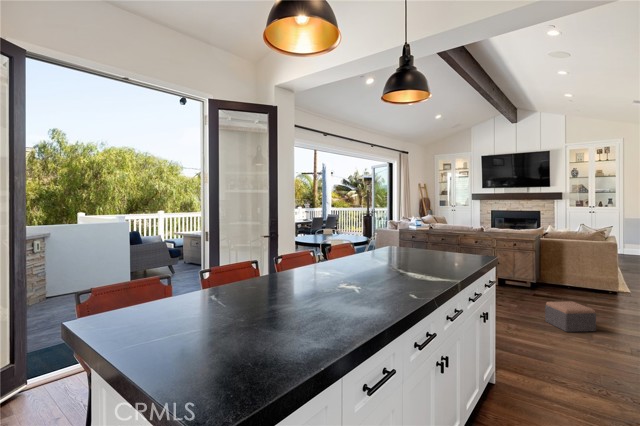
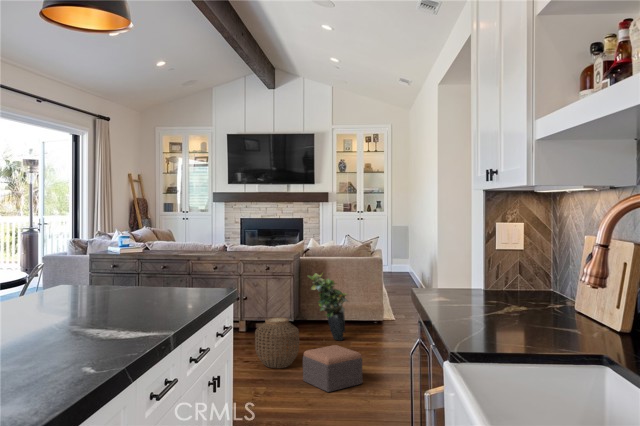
potted plant: none [547,251,583,300] -> present [308,274,348,340]
woven basket: none [508,278,542,311] -> present [255,317,299,368]

